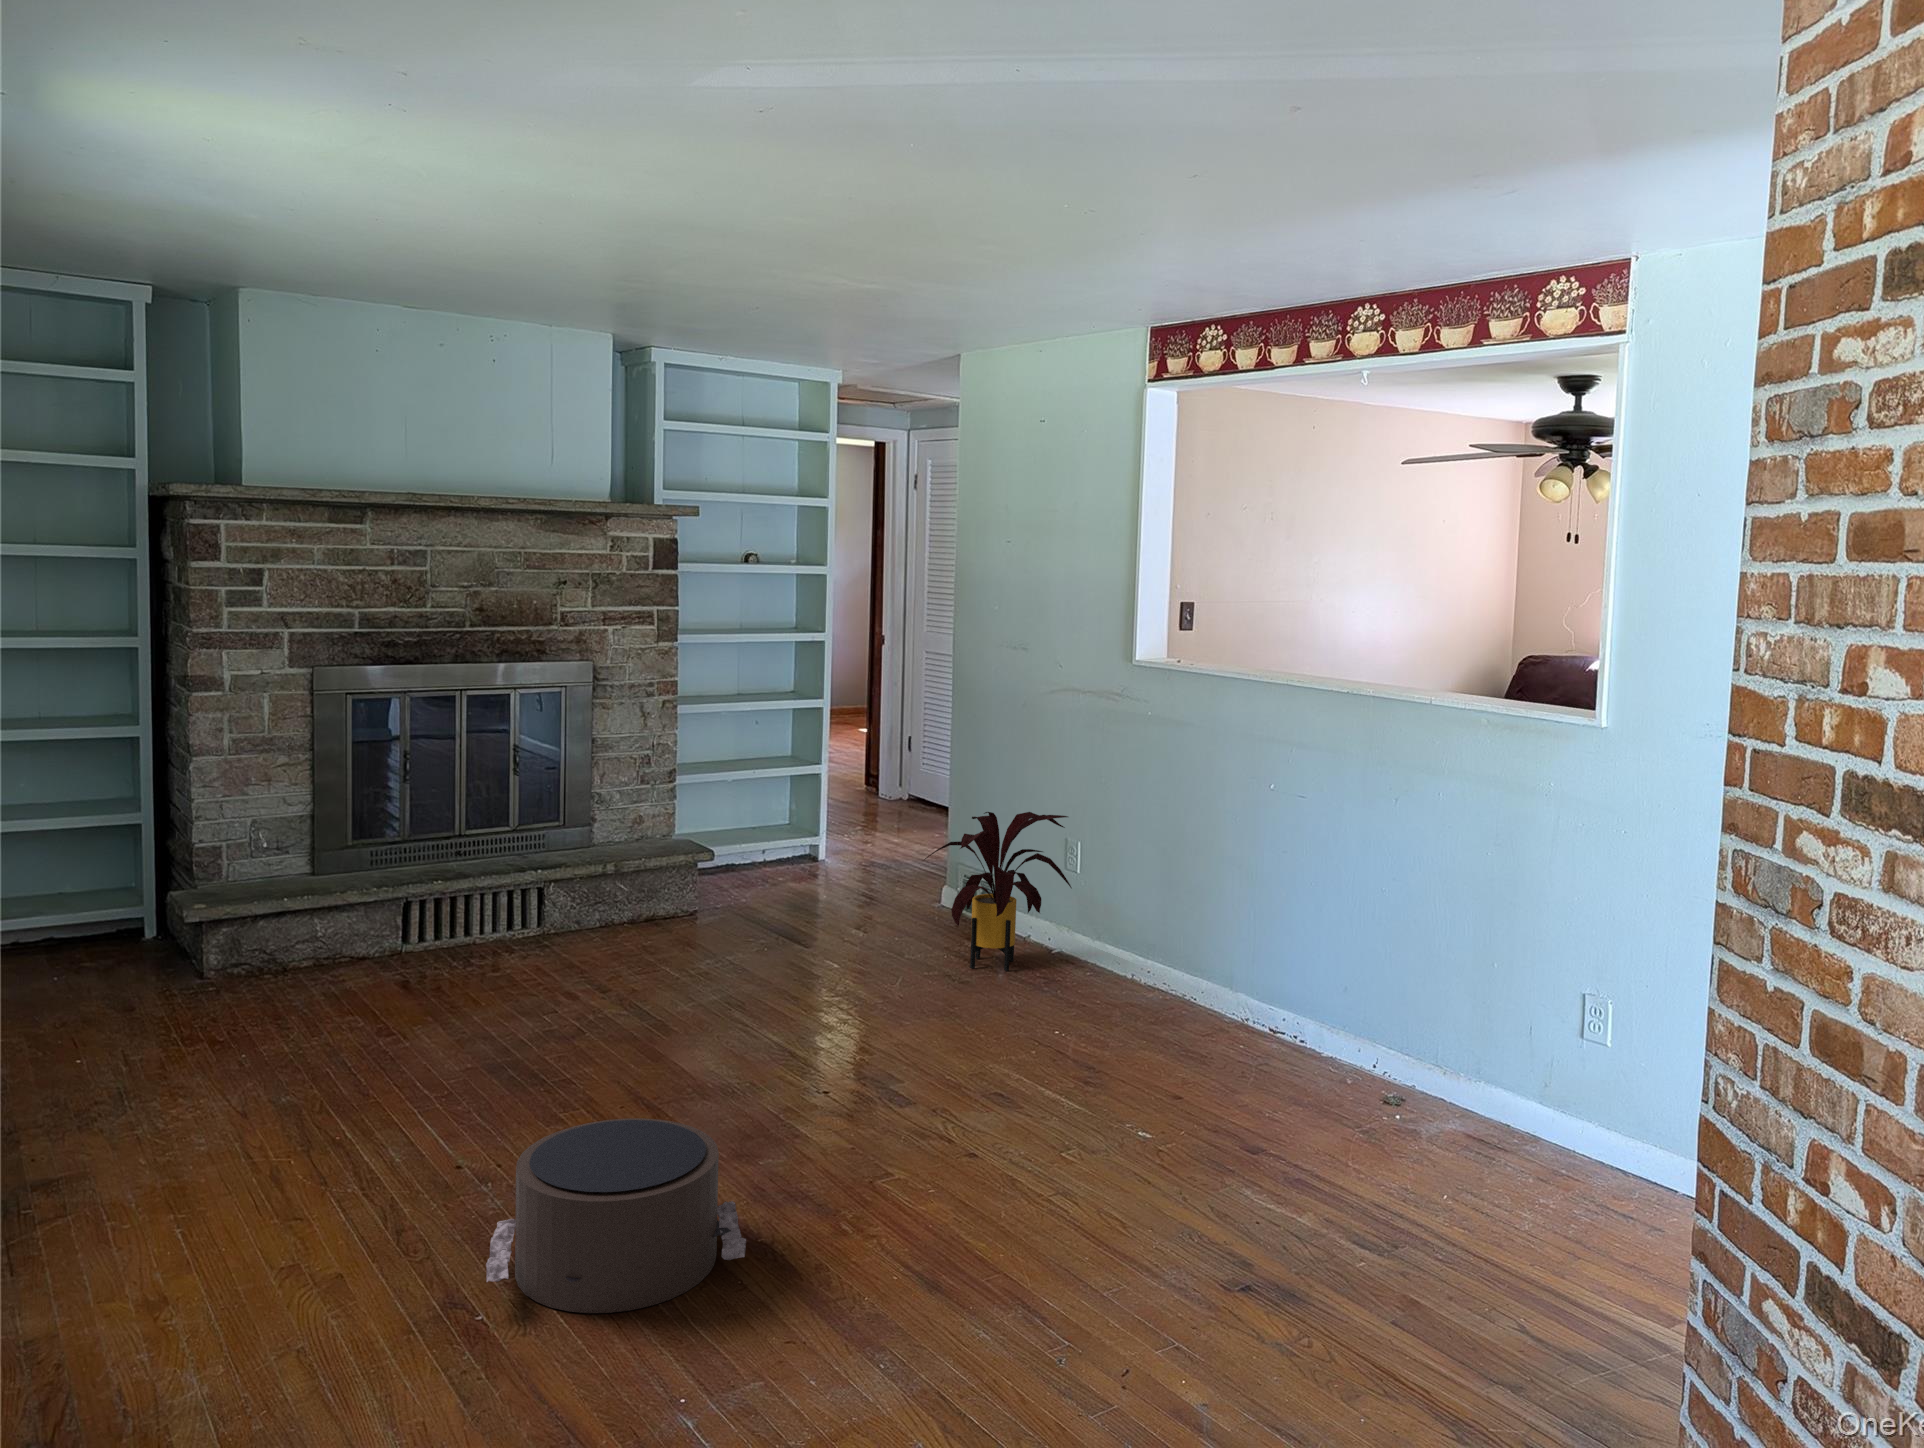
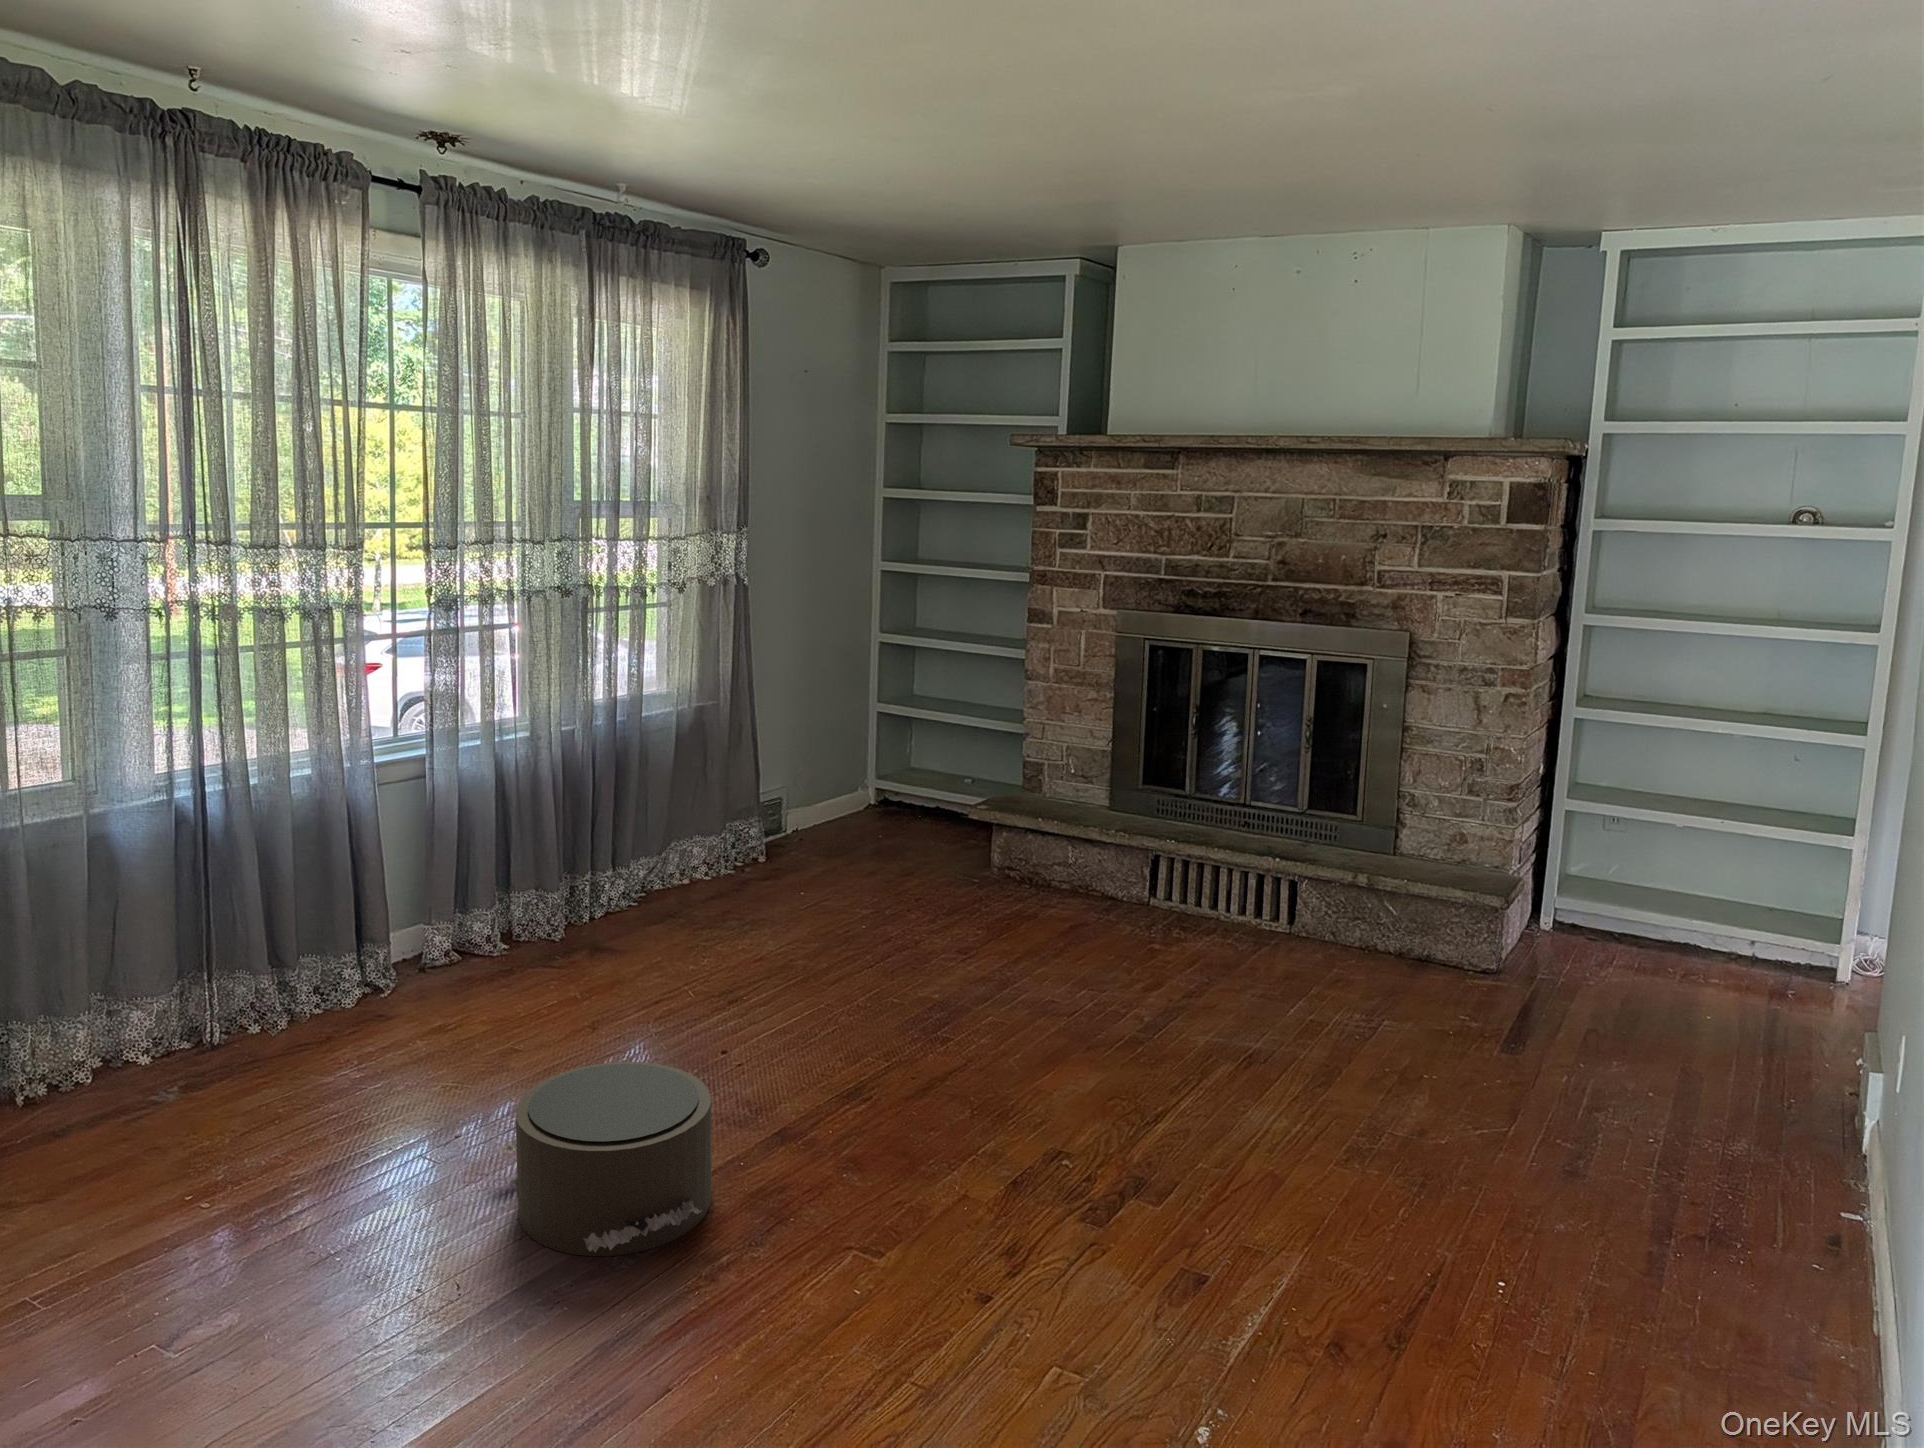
house plant: present [924,812,1072,971] -> none [1547,941,1888,1213]

